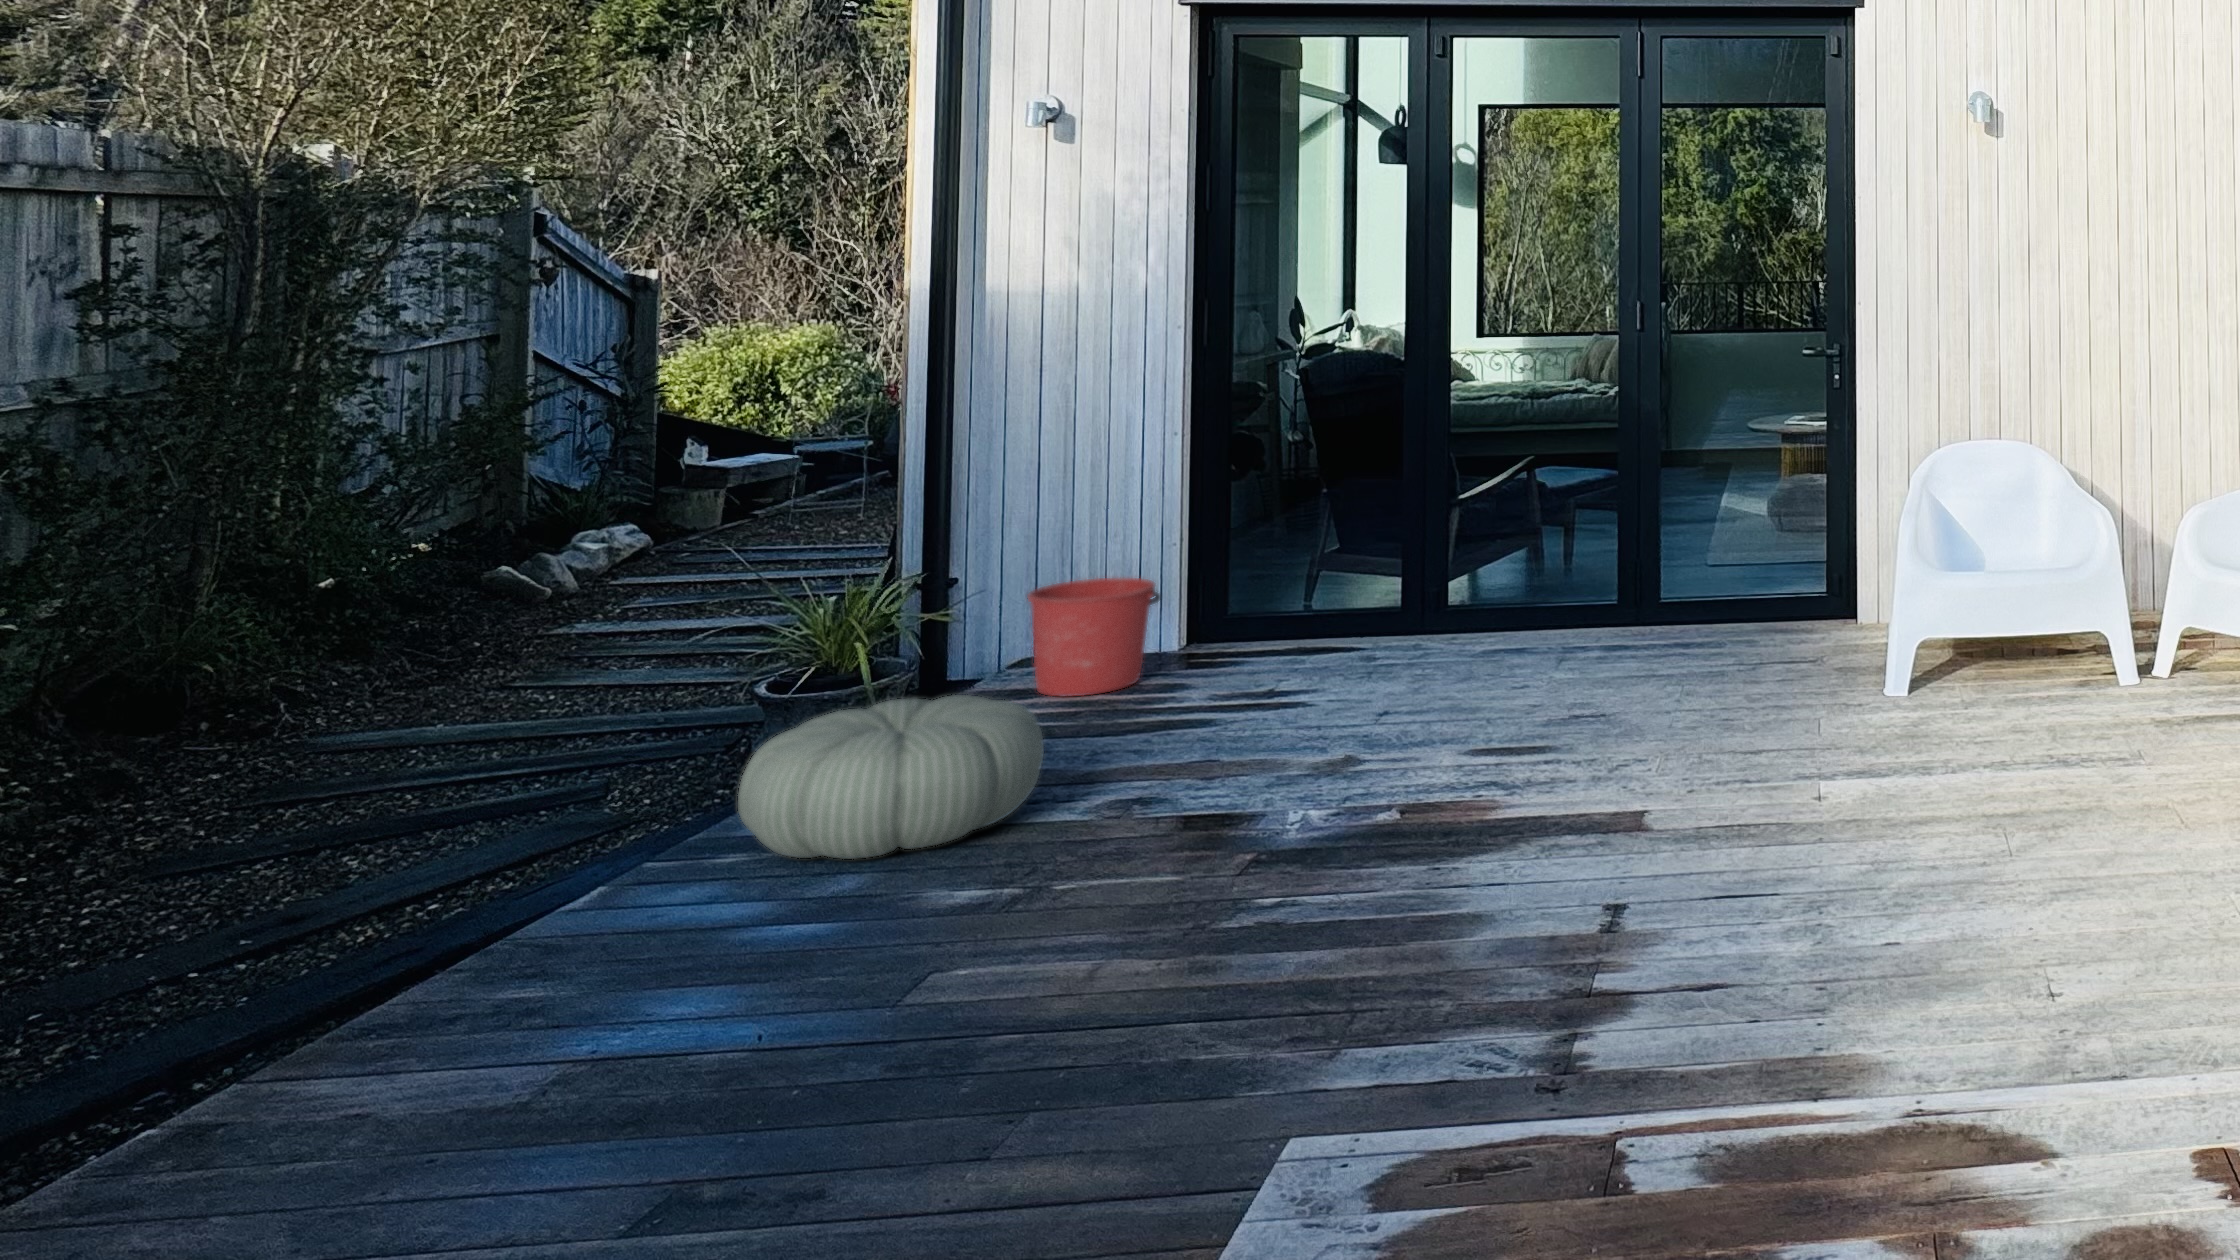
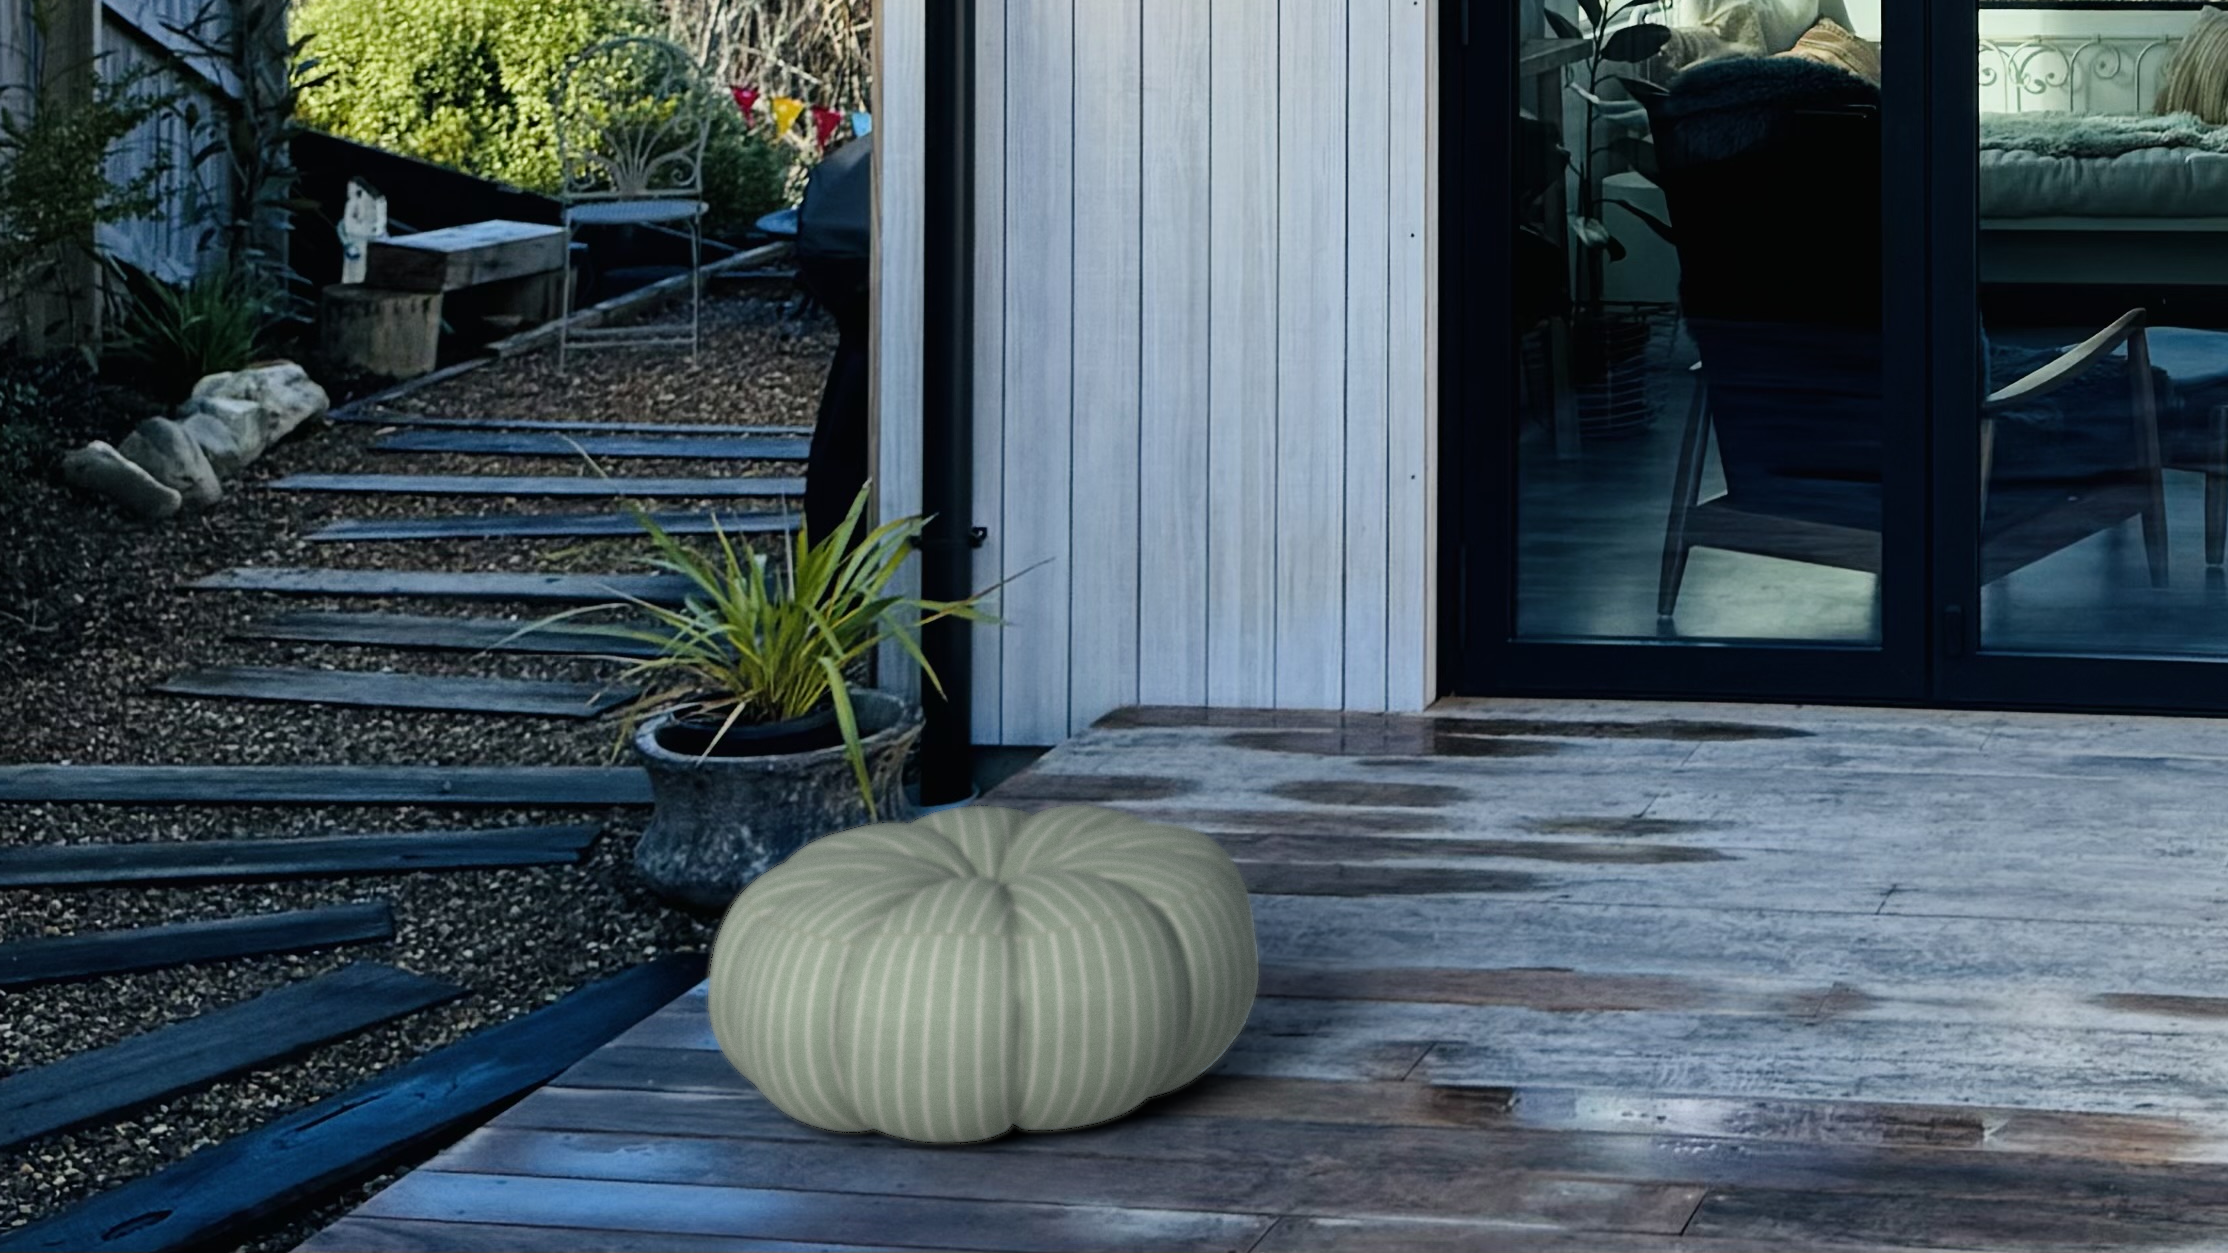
bucket: present [1028,577,1161,697] -> none [1133,545,1396,800]

